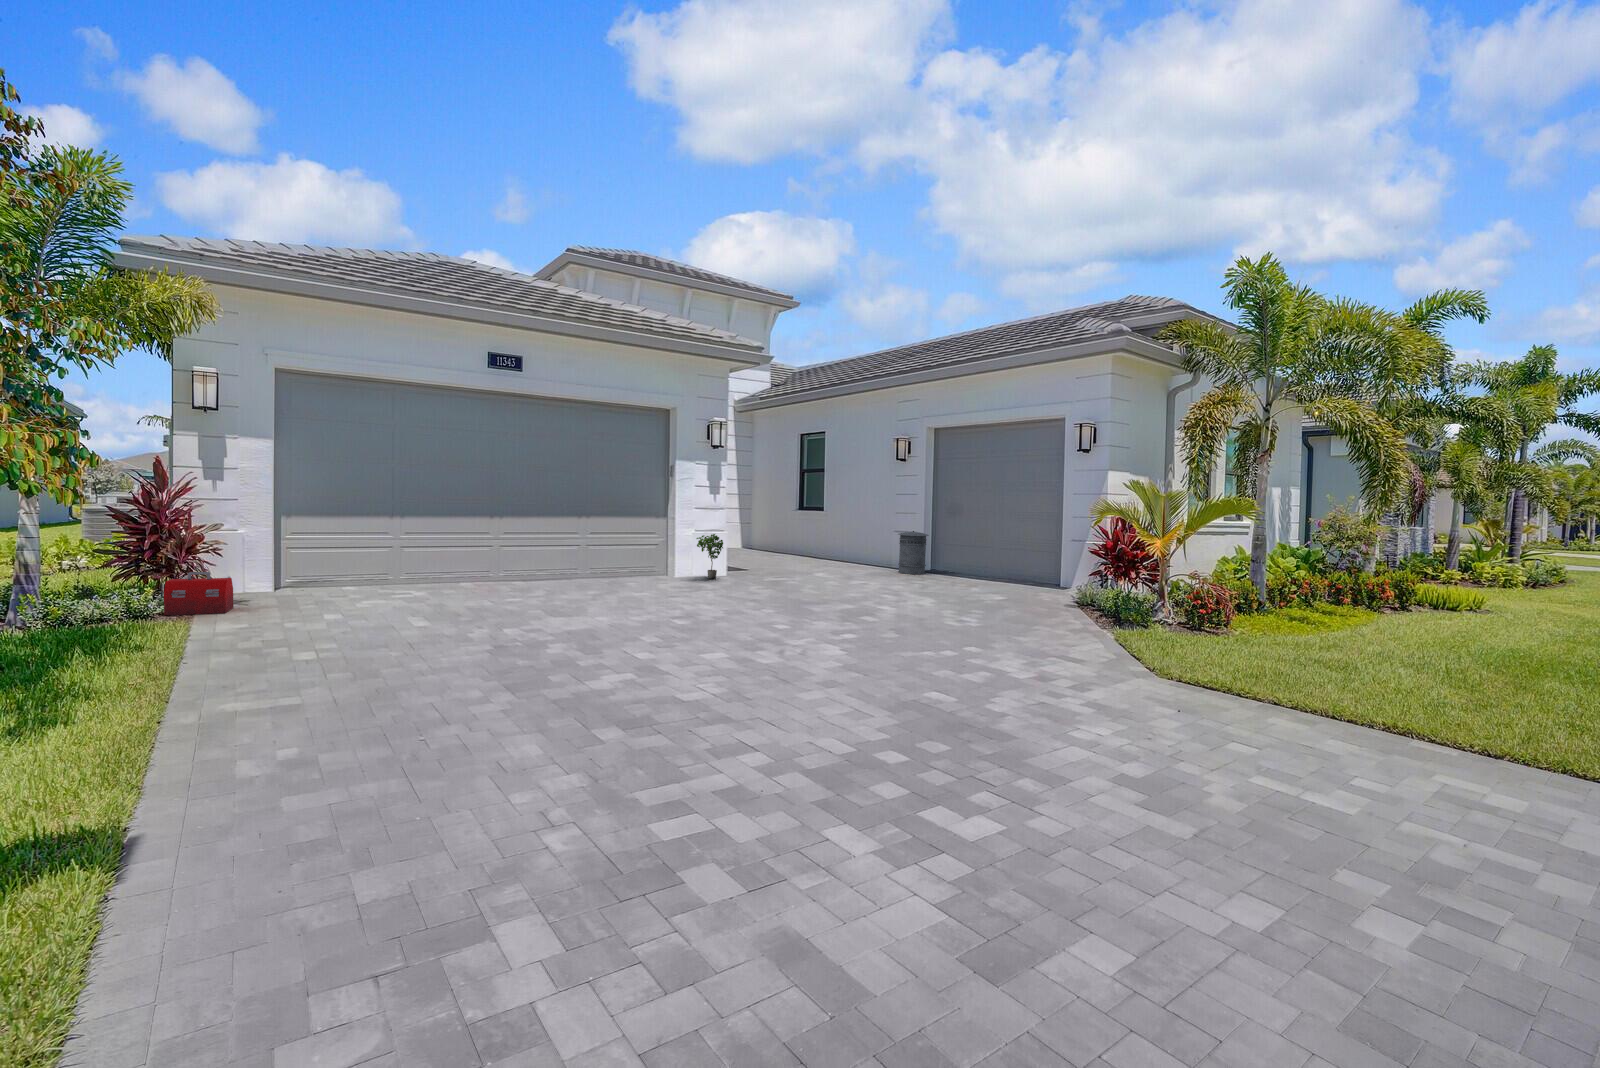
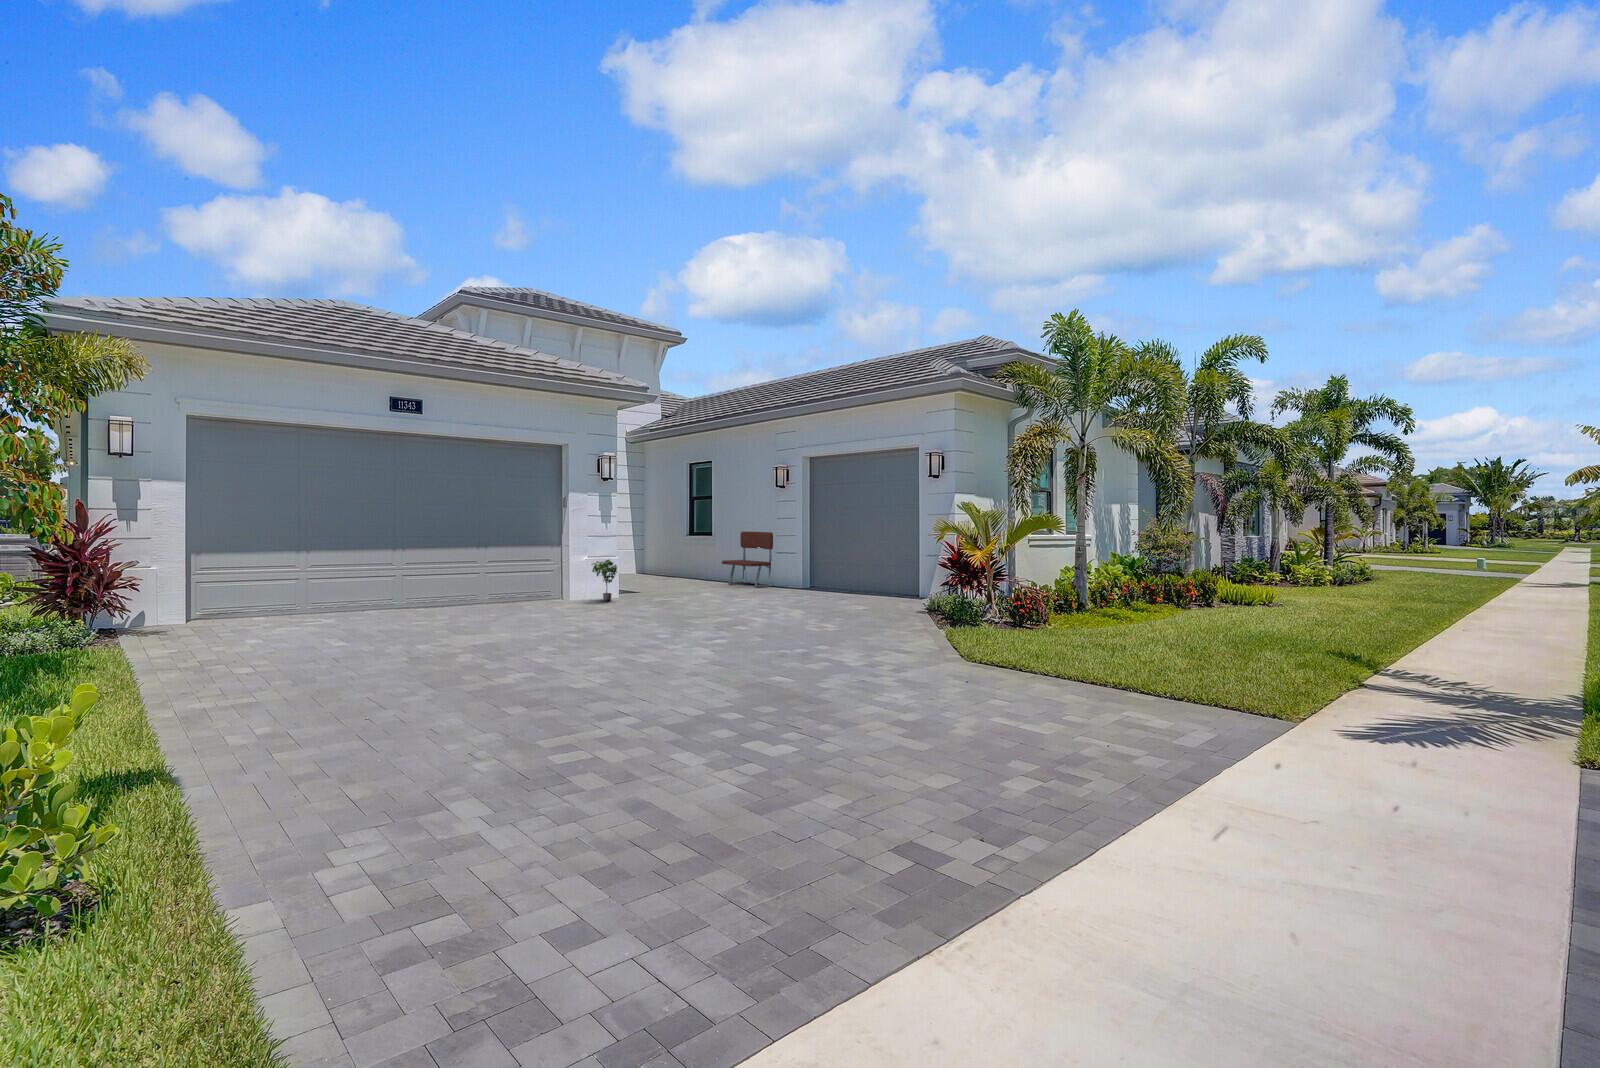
bench: none [830,507,887,567] -> present [722,532,773,588]
trash can: present [898,531,929,574] -> none [782,552,811,592]
toolbox: present [164,572,233,615] -> none [89,605,152,646]

